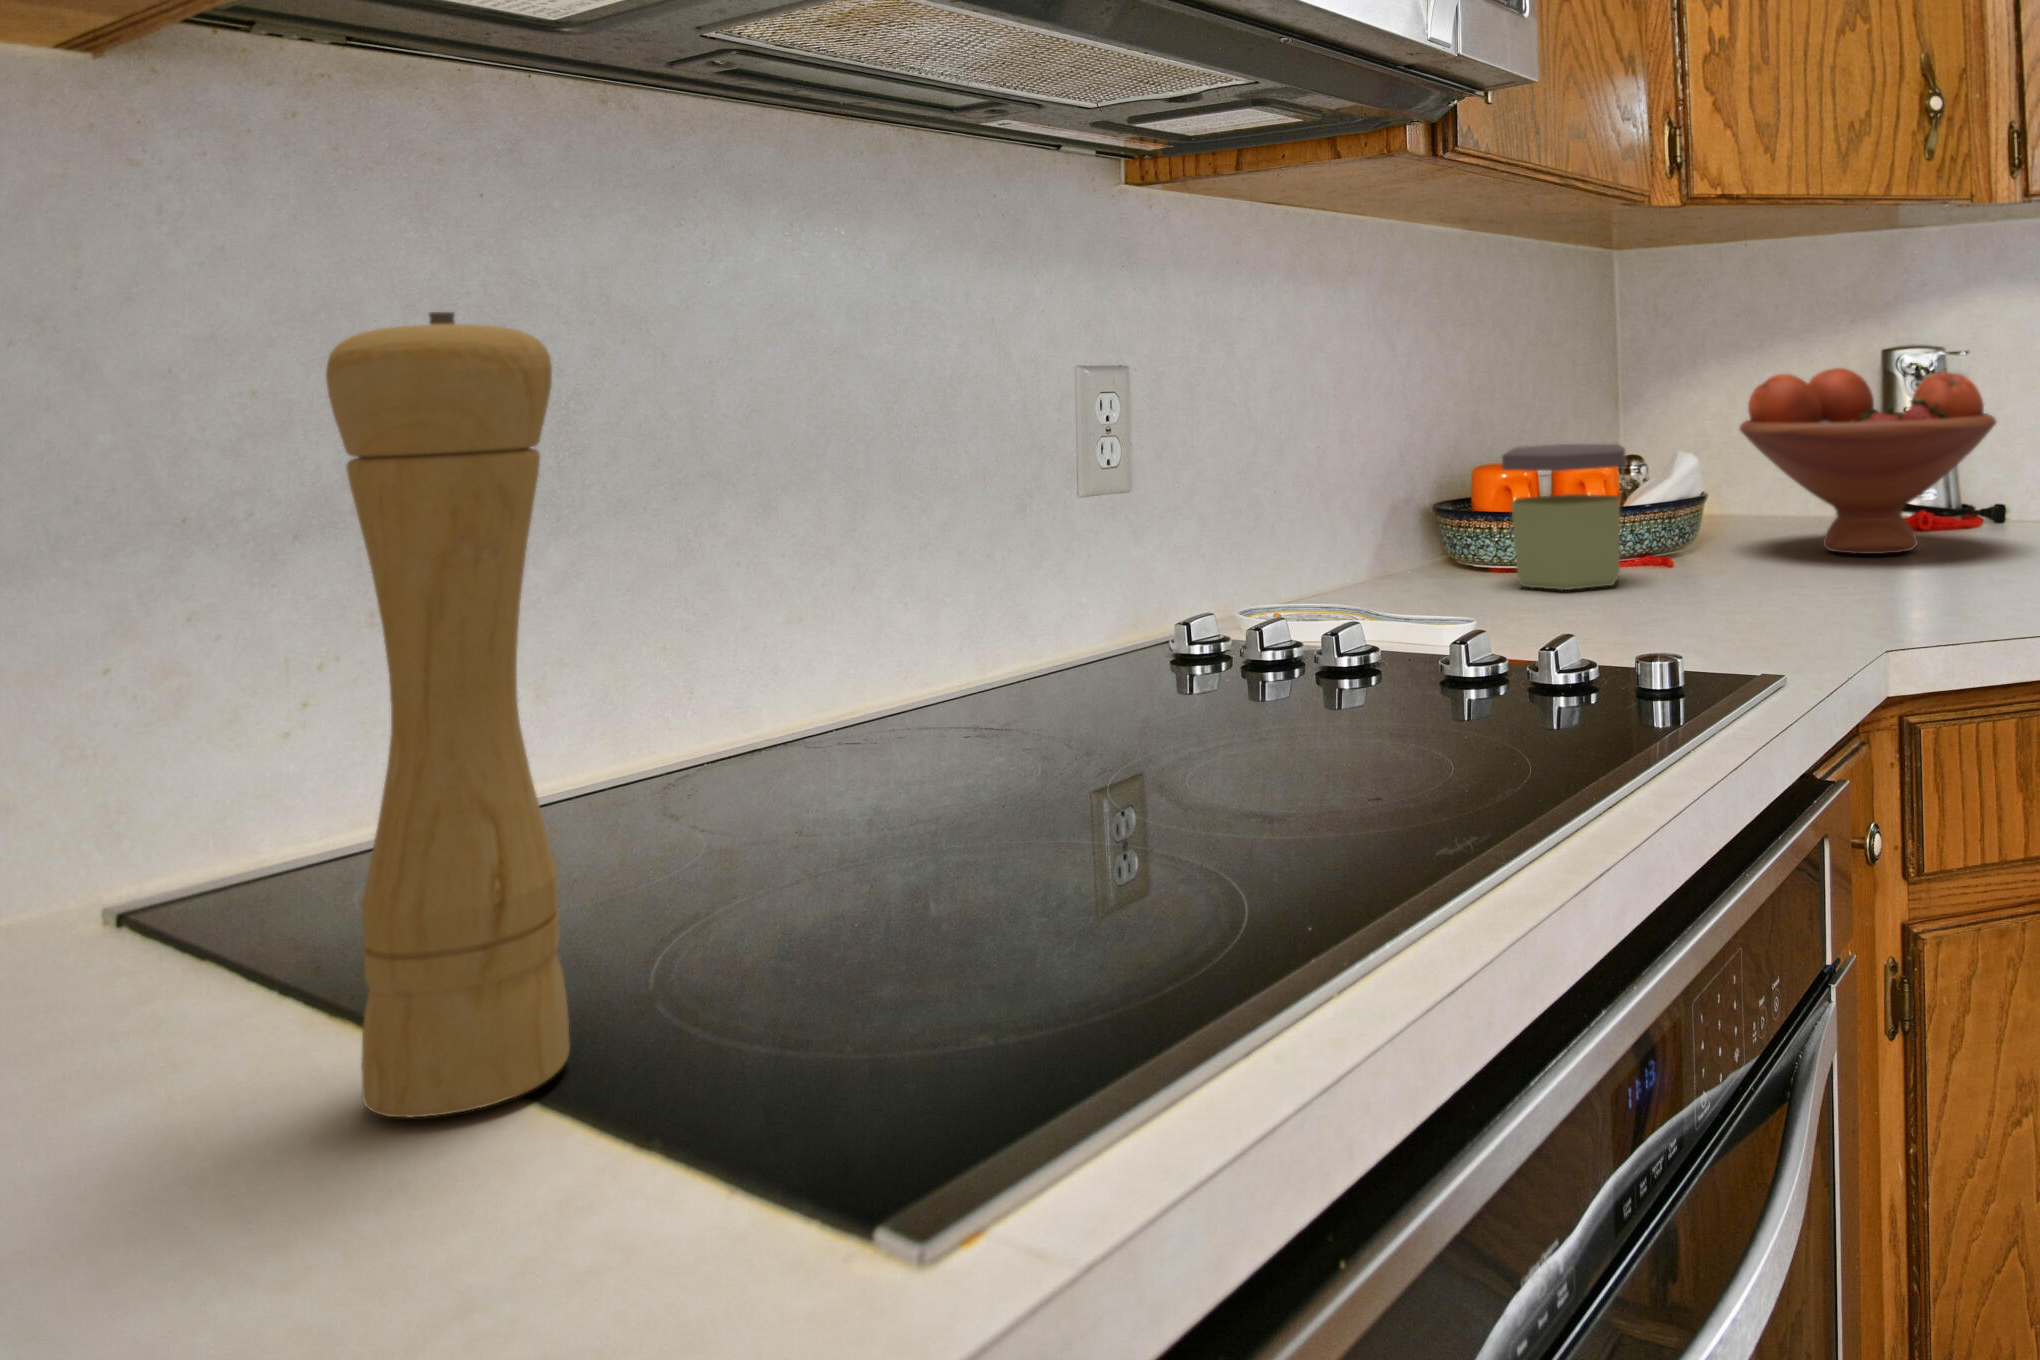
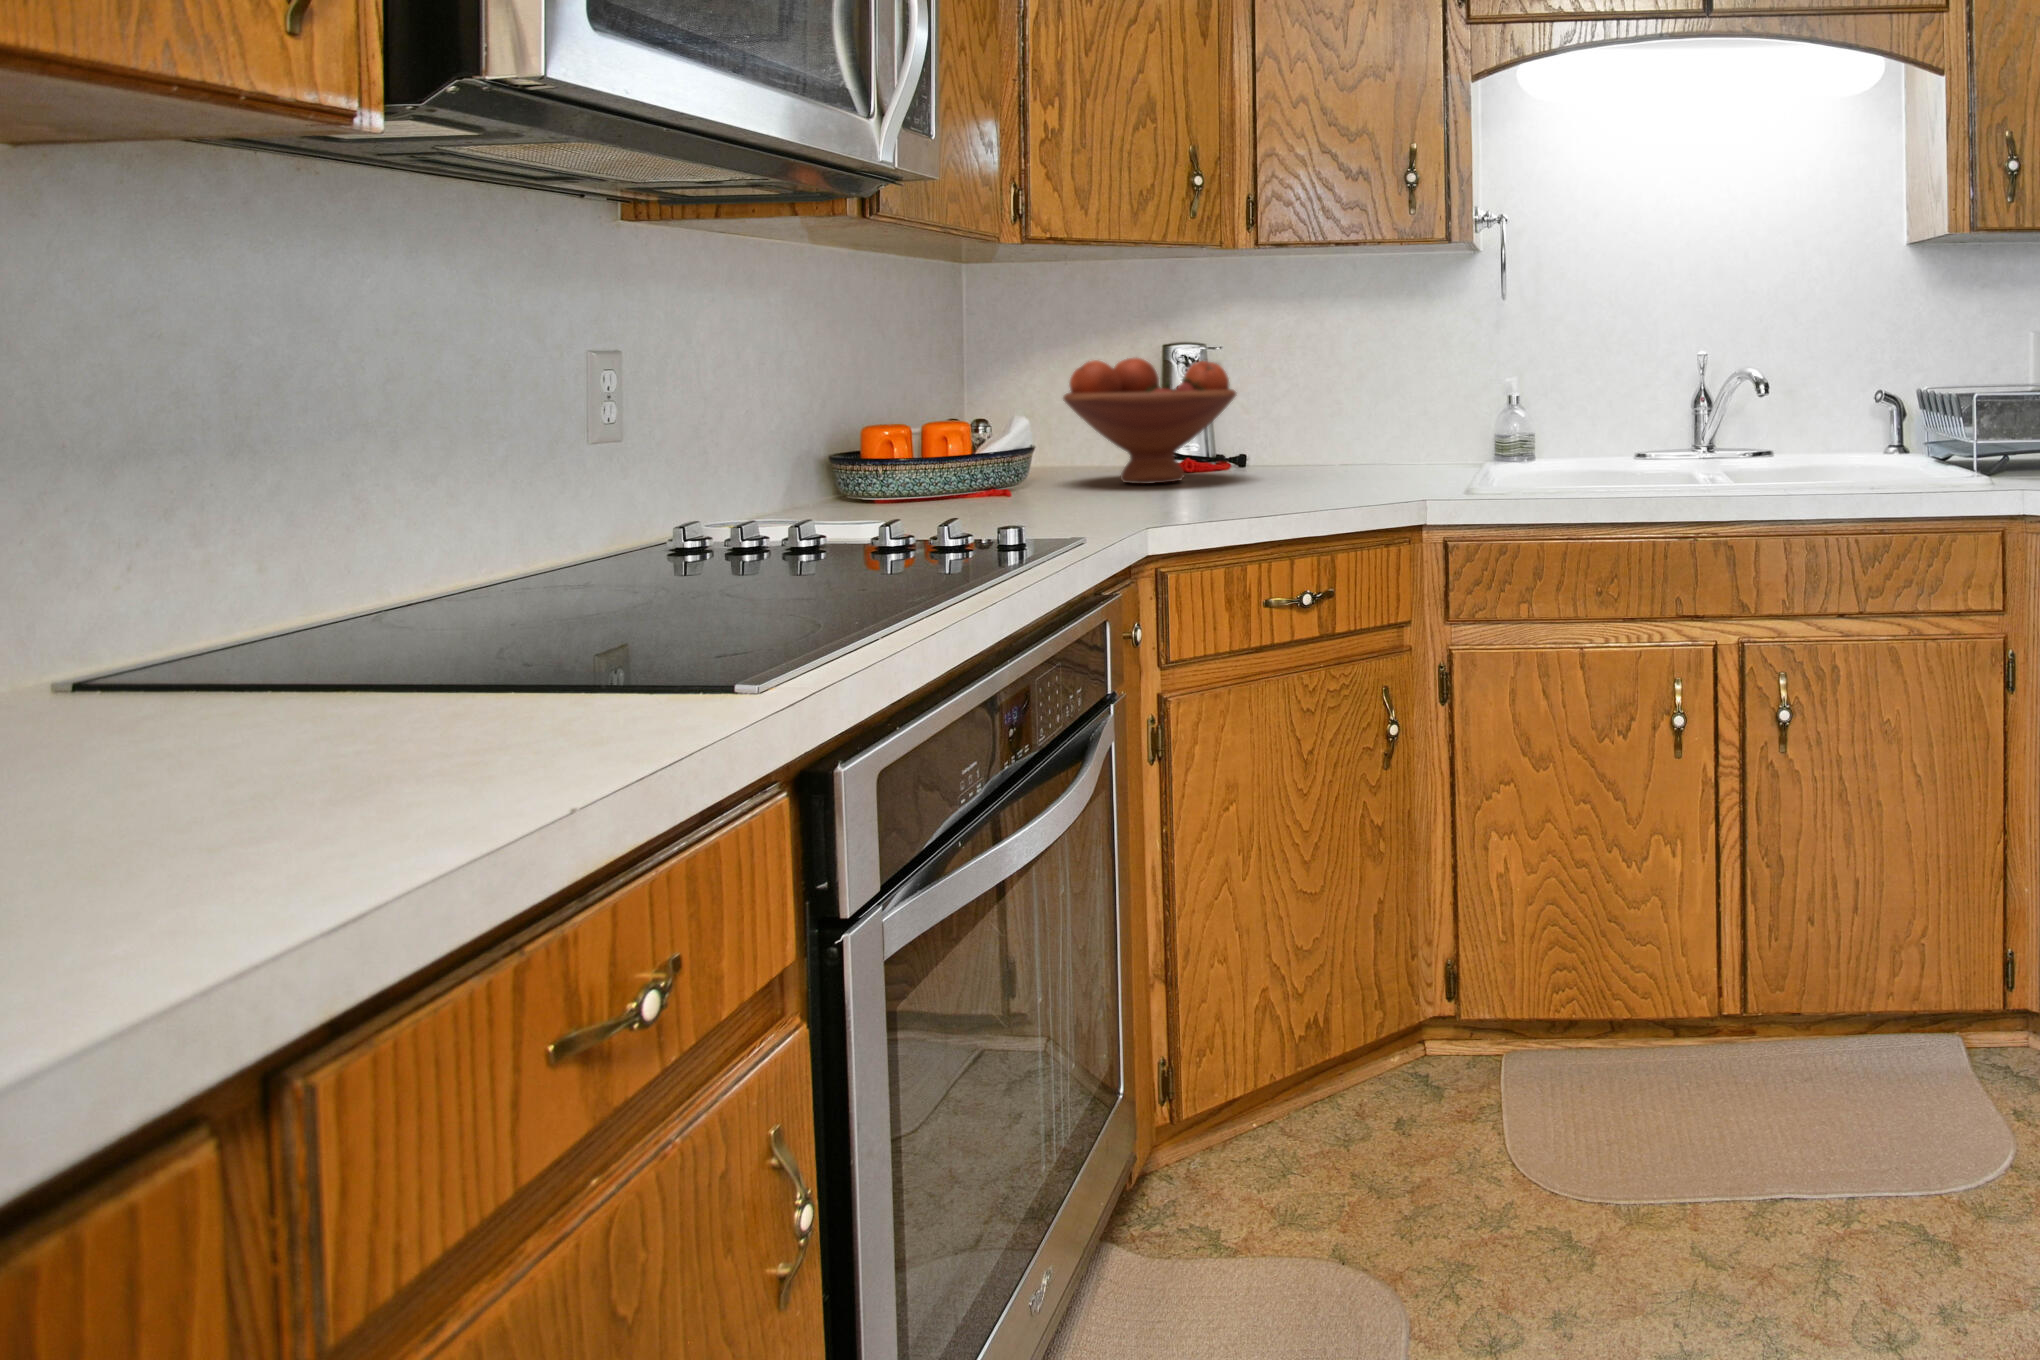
pepper mill: present [326,312,570,1117] -> none [145,274,302,746]
jar: present [1502,444,1626,590] -> none [883,406,977,508]

